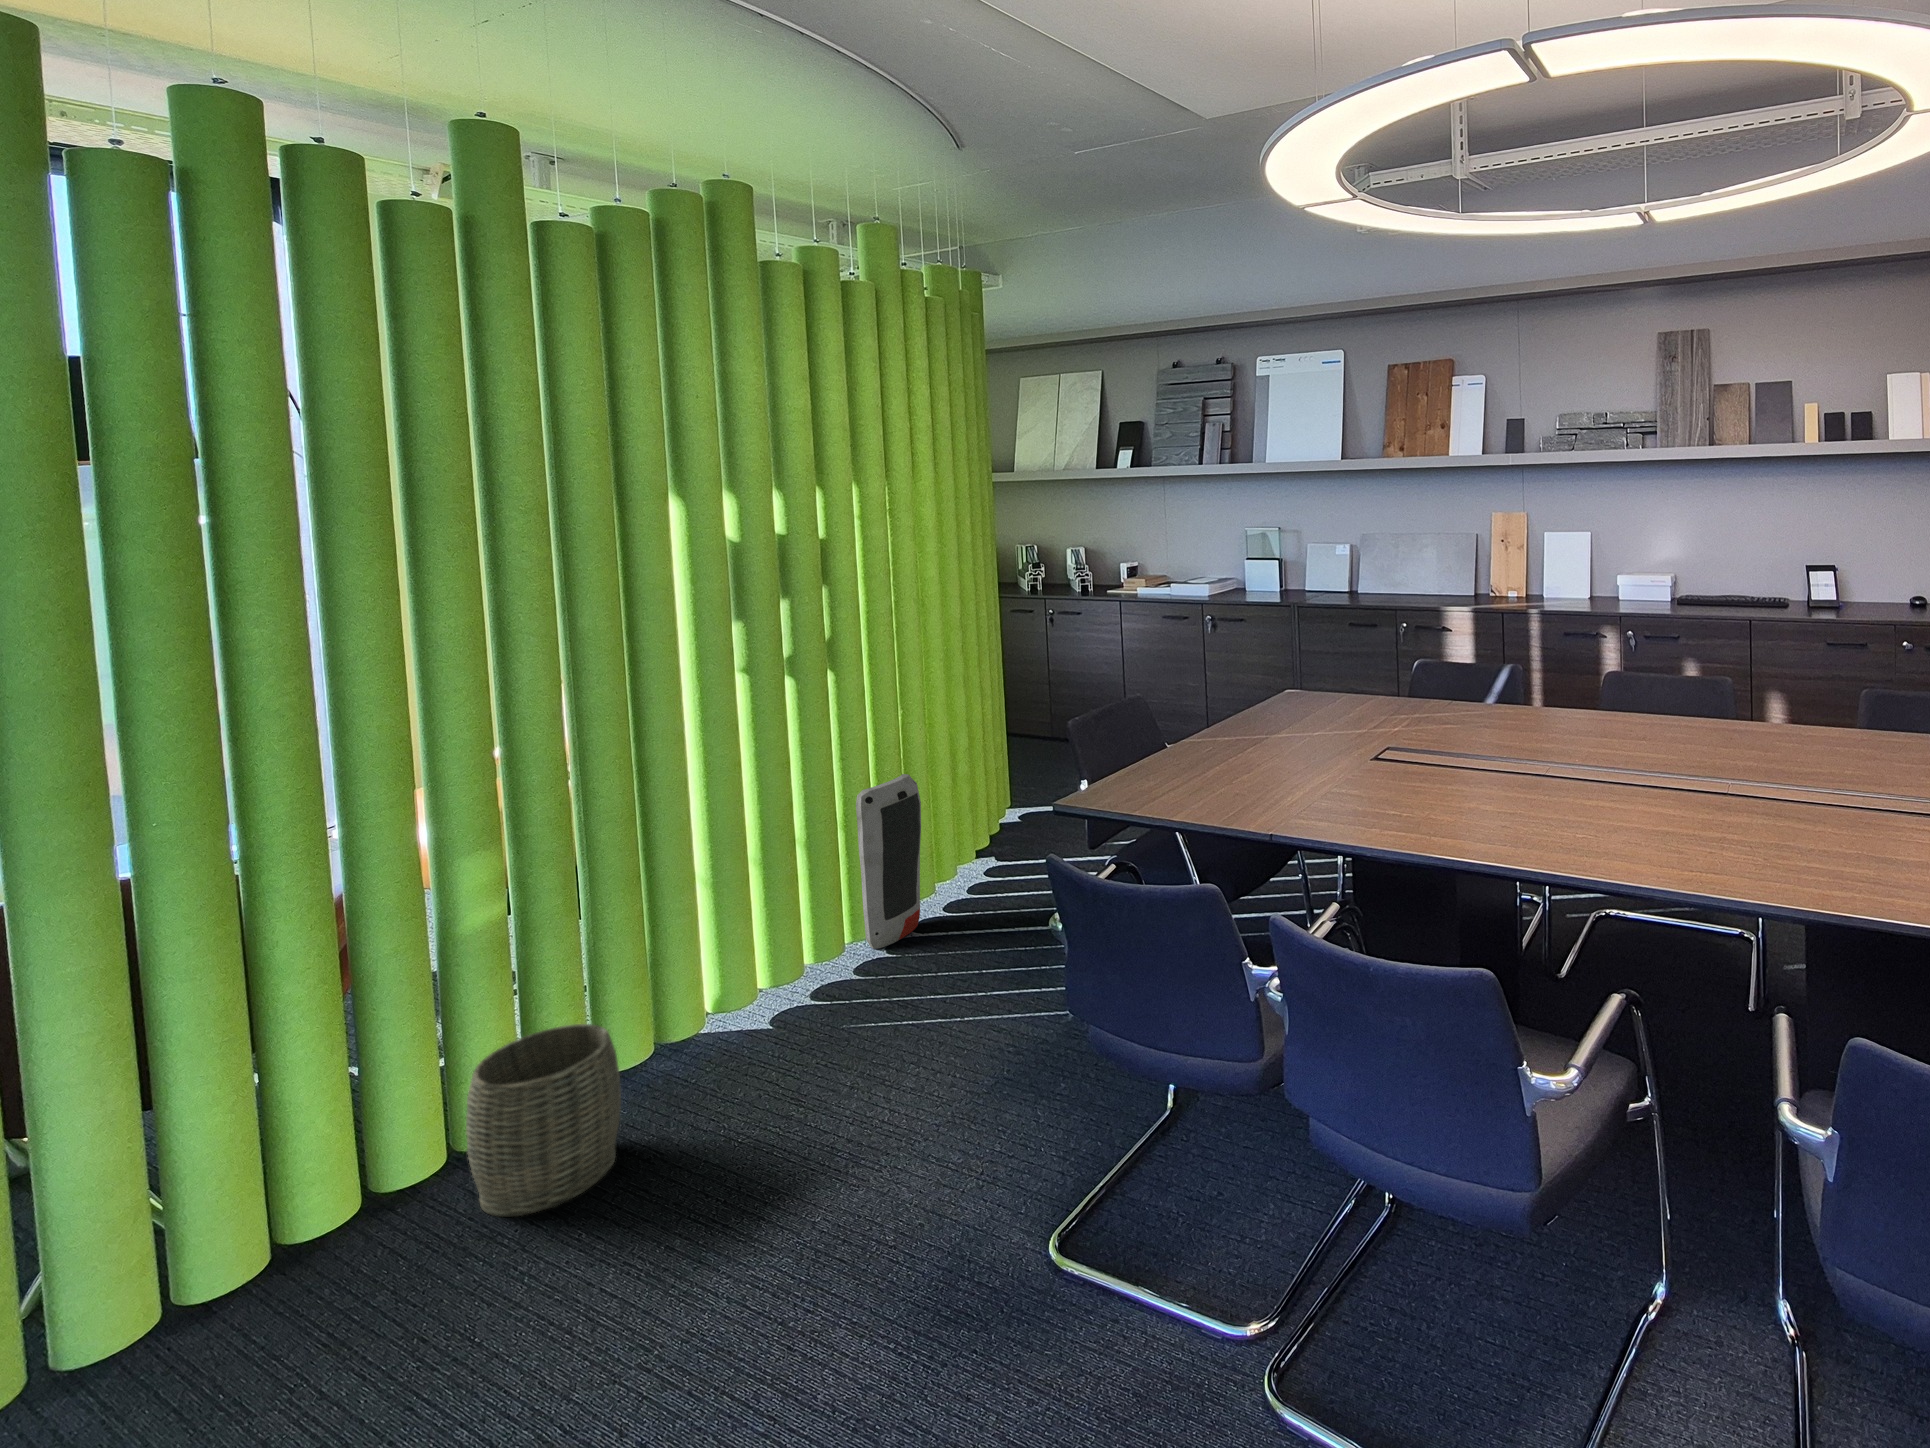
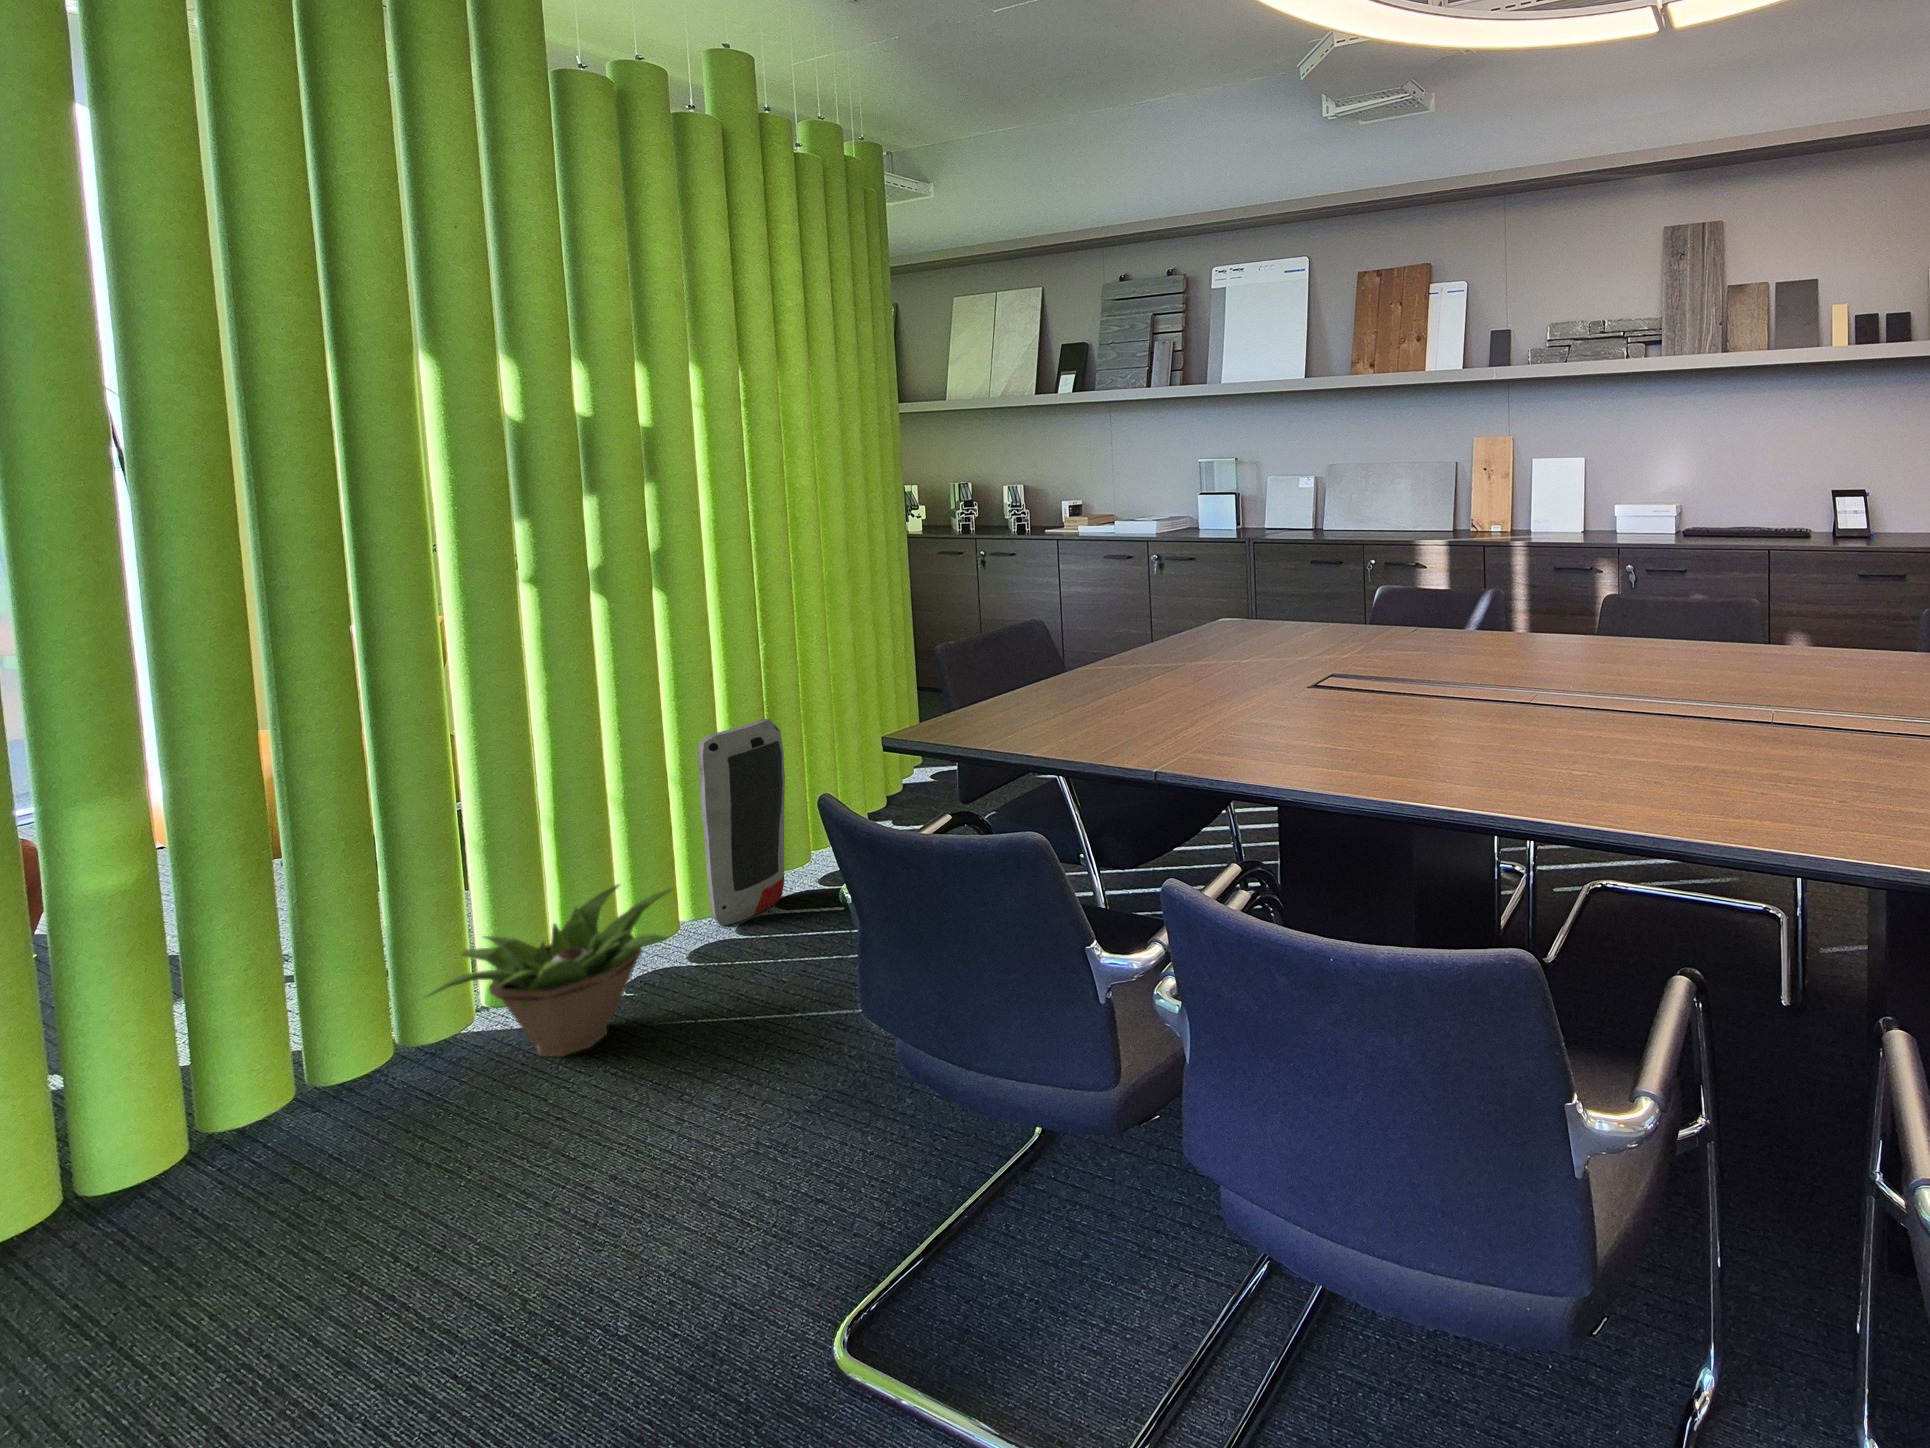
decorative plant: none [679,916,859,1056] -> present [426,885,672,1057]
woven basket: present [466,1024,621,1217] -> none [82,1017,319,1274]

